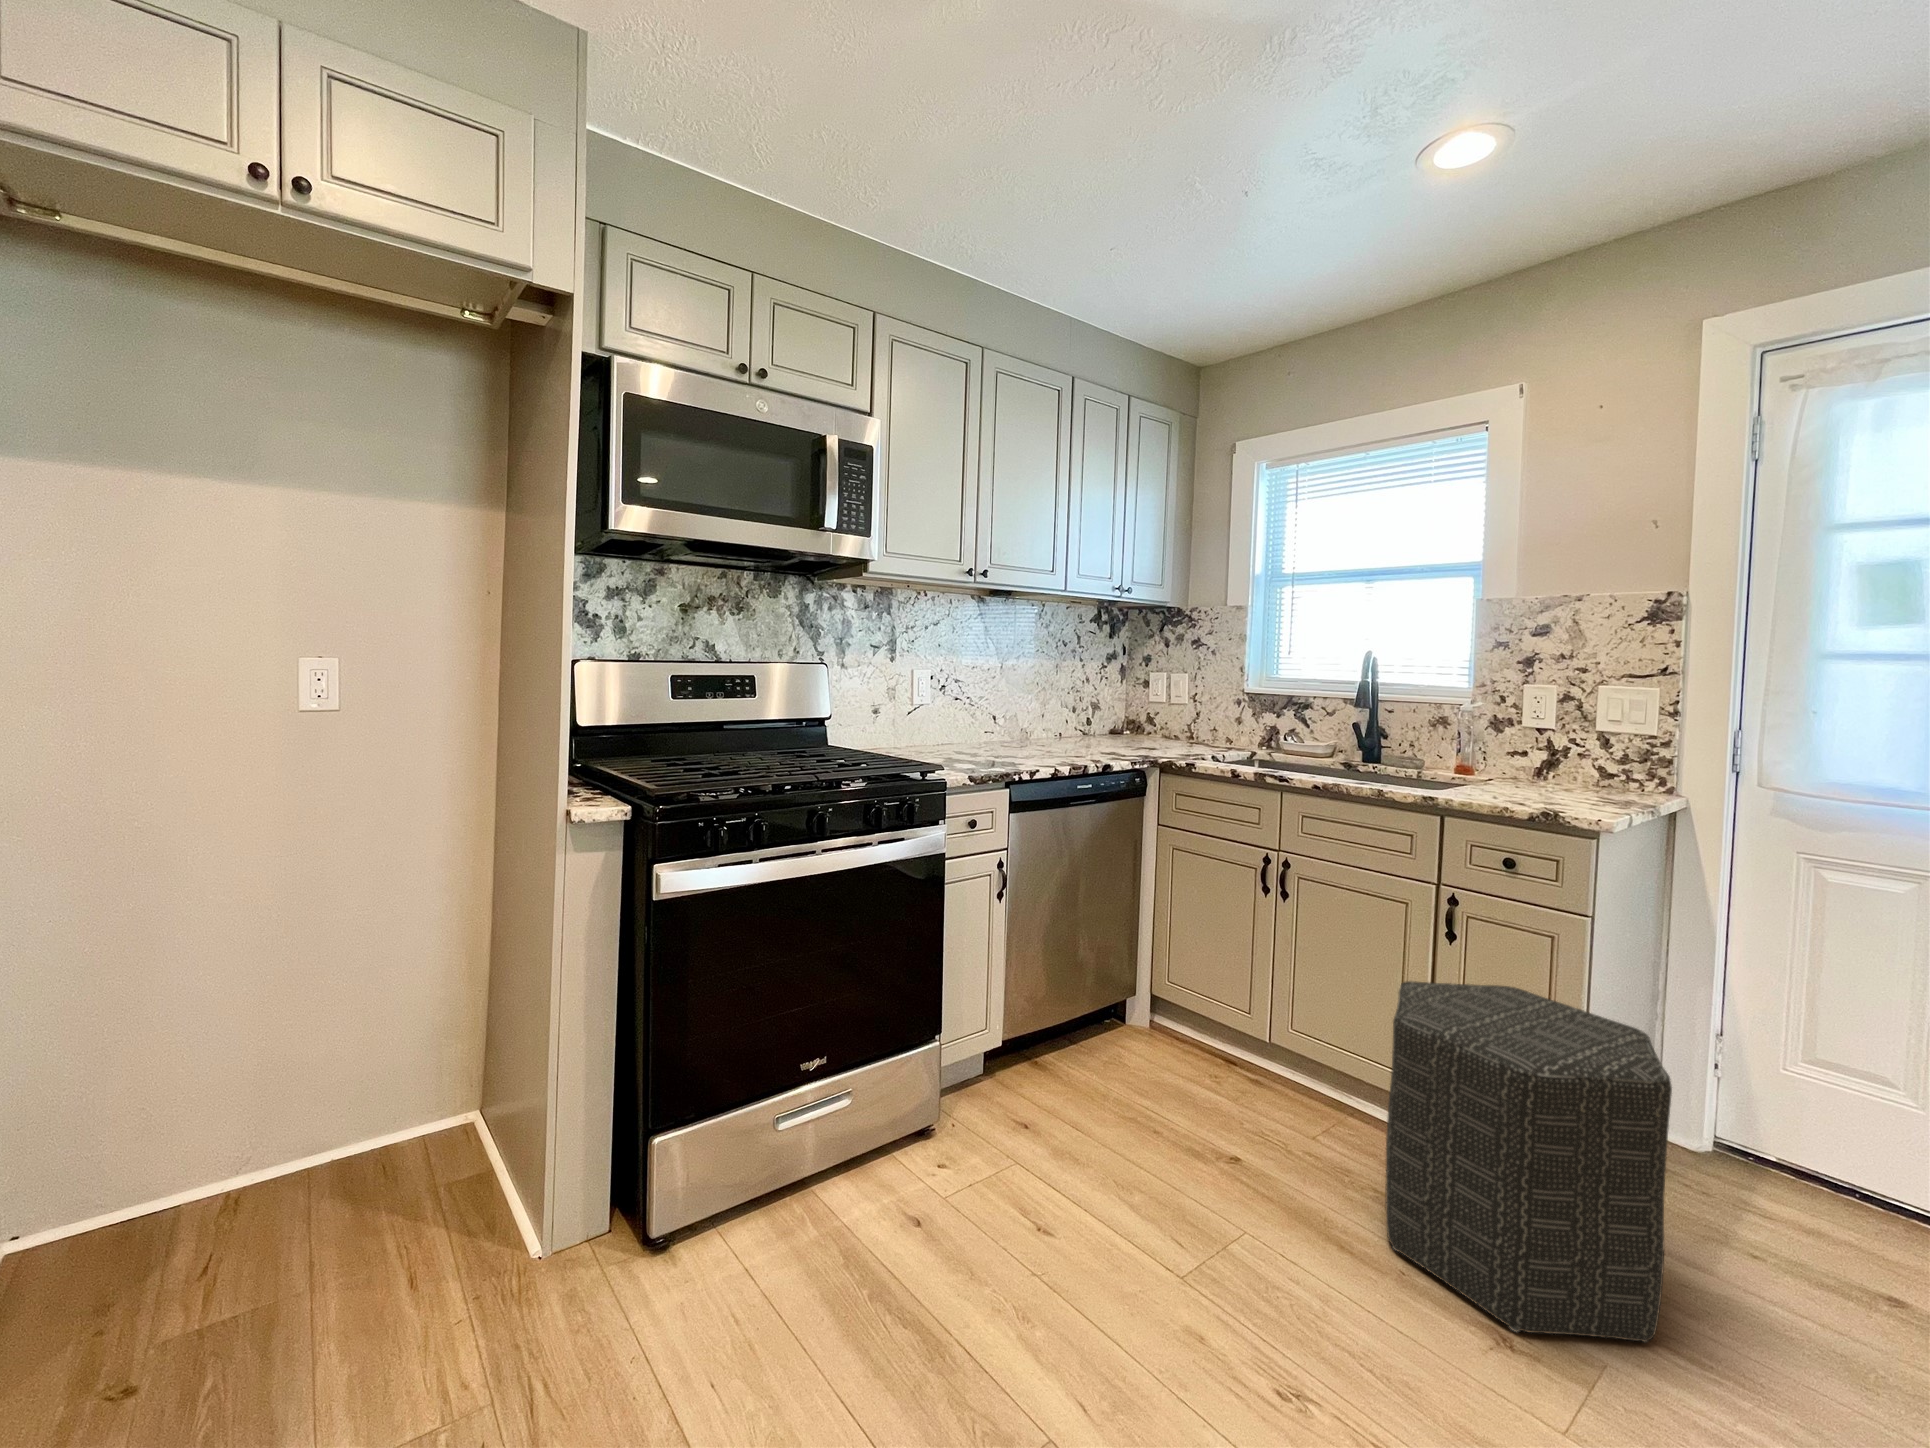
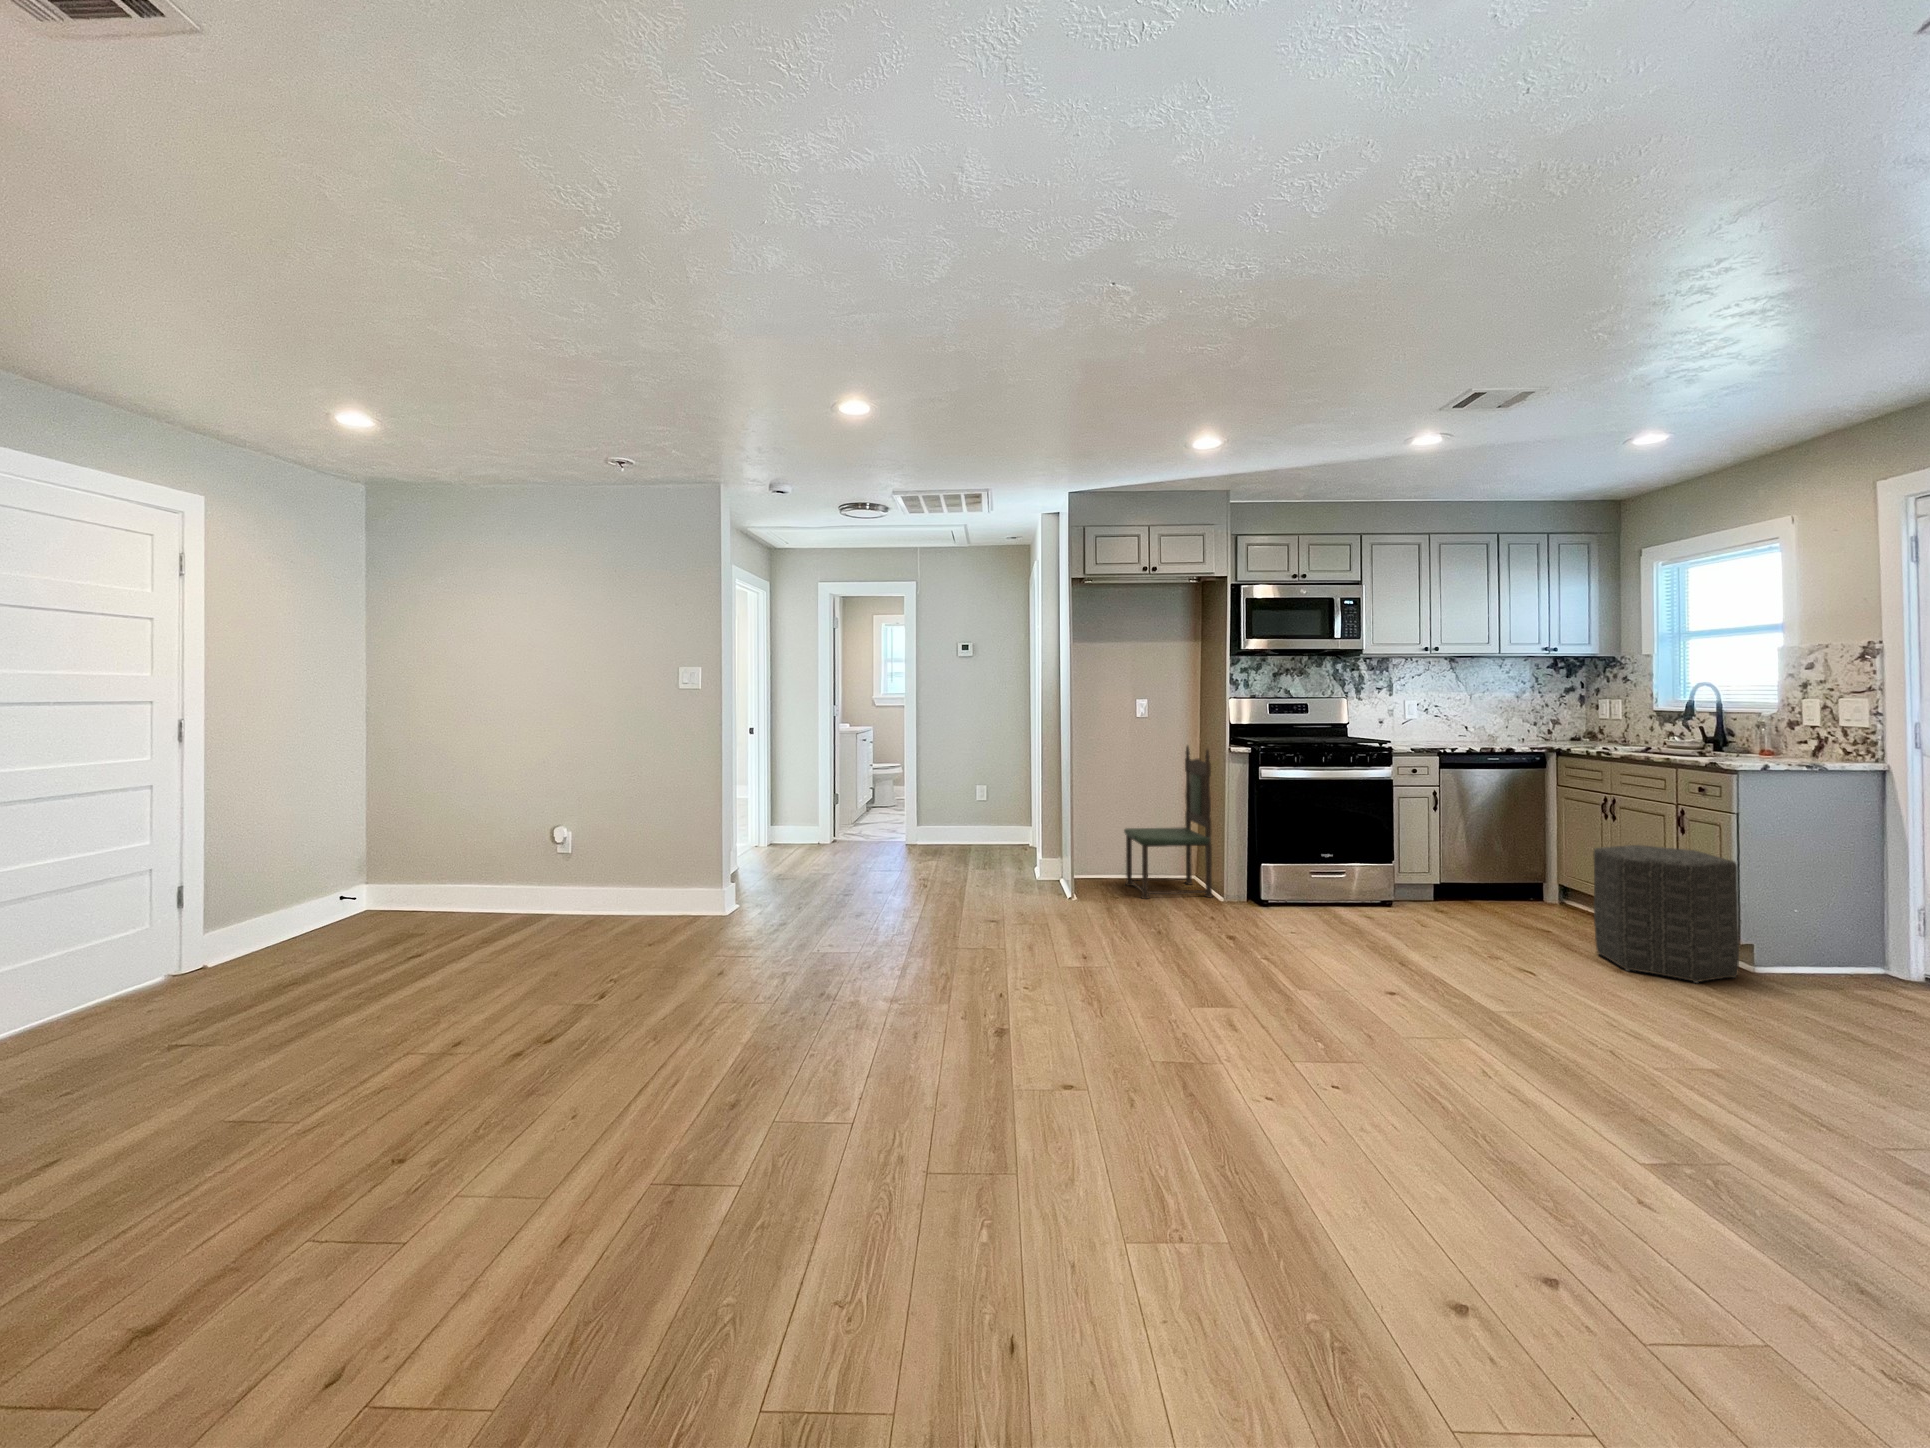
dining chair: none [211,789,510,1379] -> present [1124,746,1213,899]

